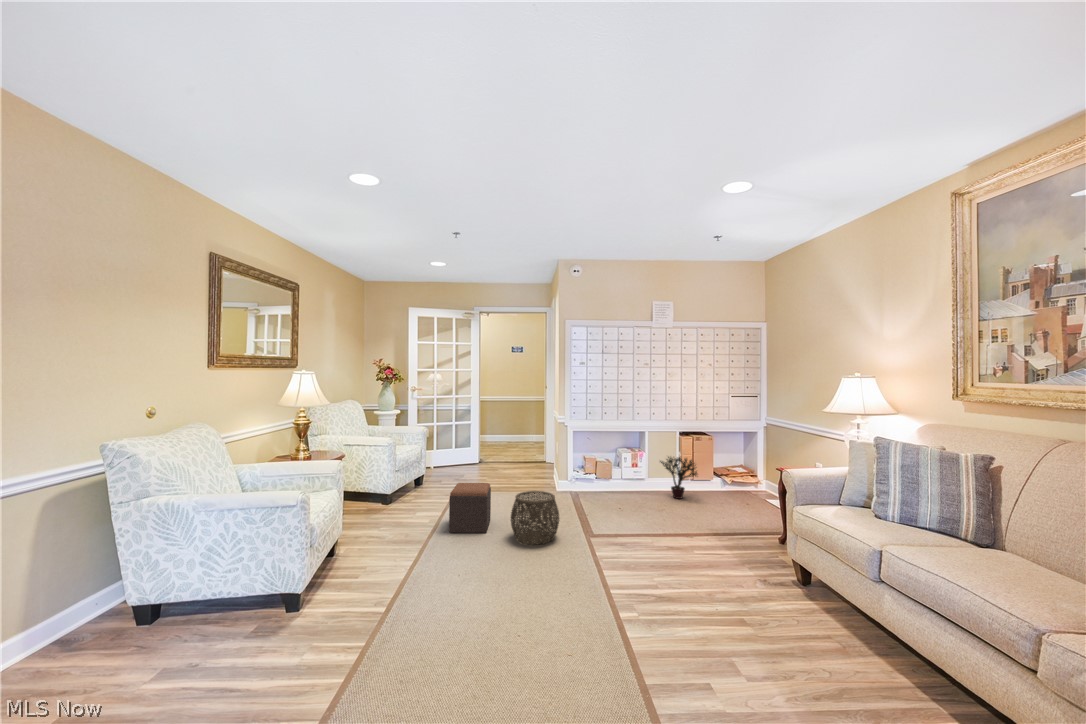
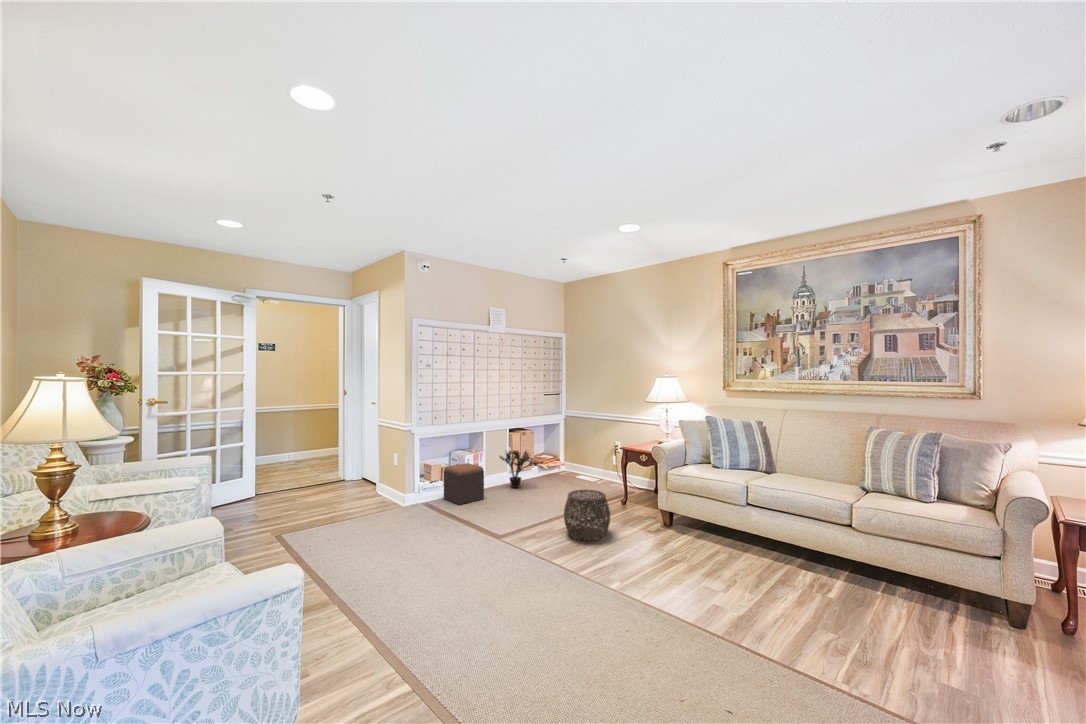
footstool: present [449,483,491,533] -> present [444,463,484,505]
woven basket: present [511,491,559,544] -> present [564,490,610,541]

